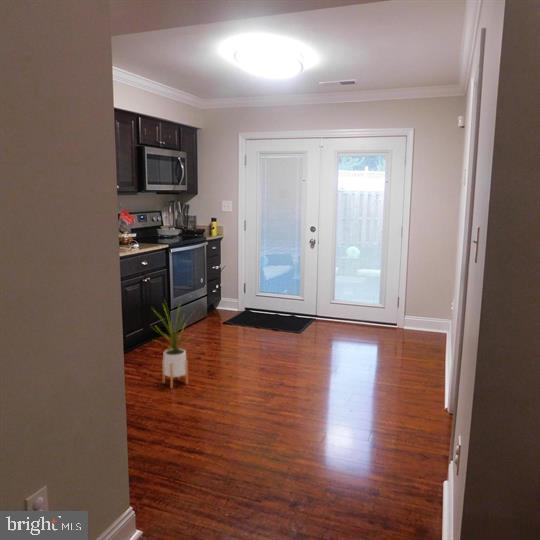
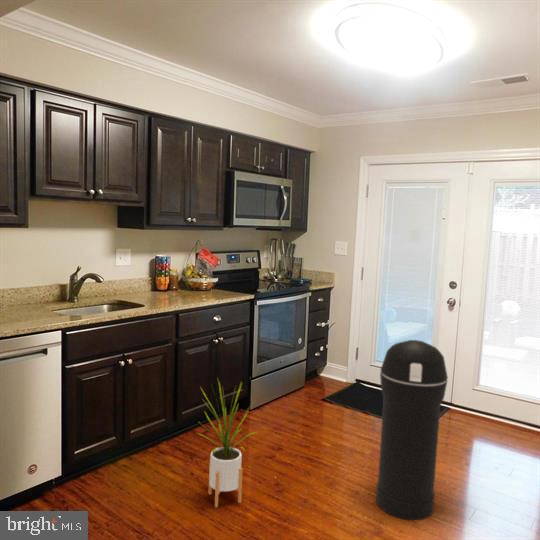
trash can: none [276,261,319,377] -> present [376,340,448,520]

